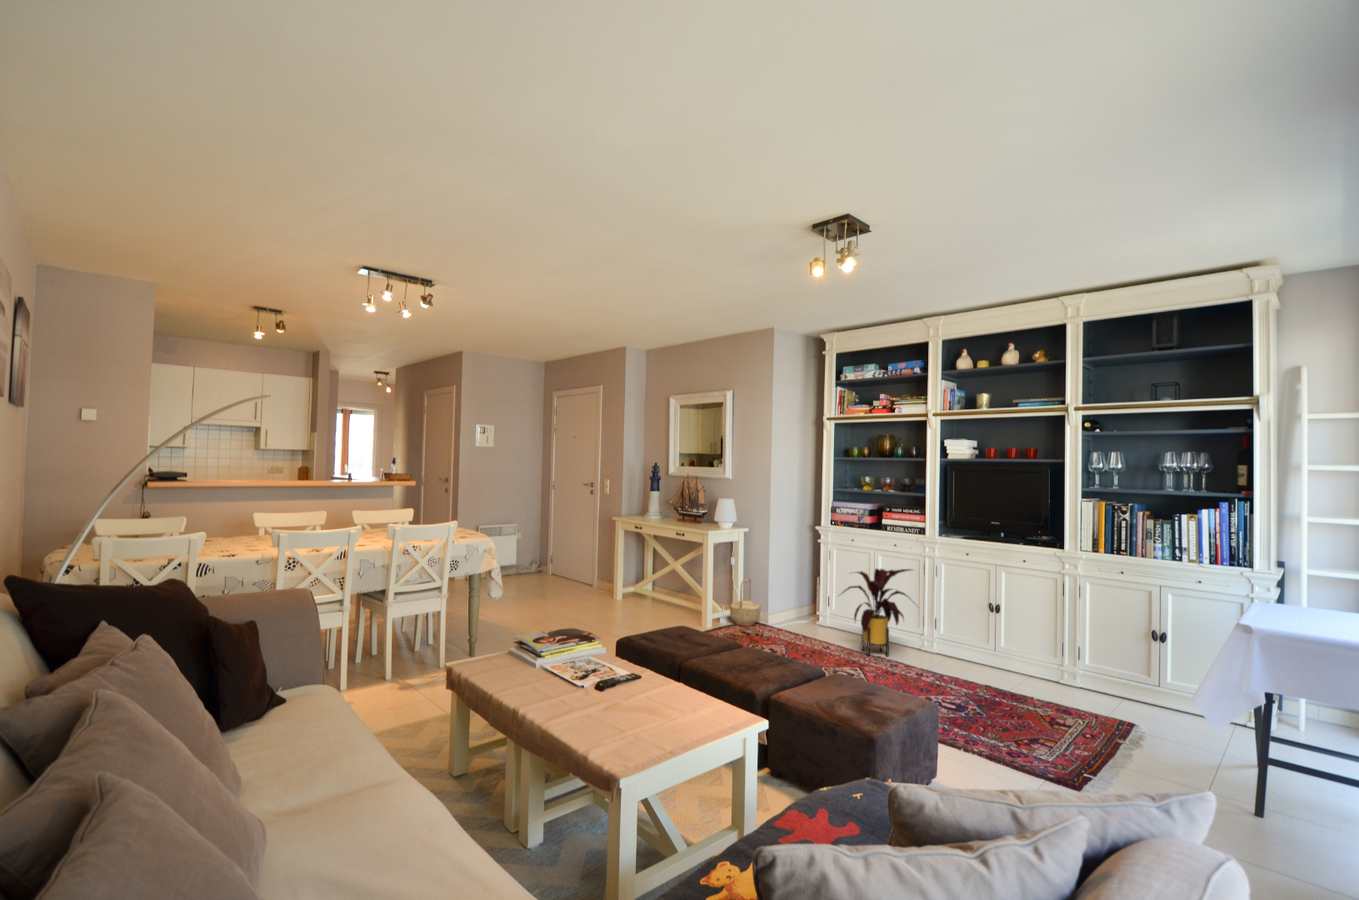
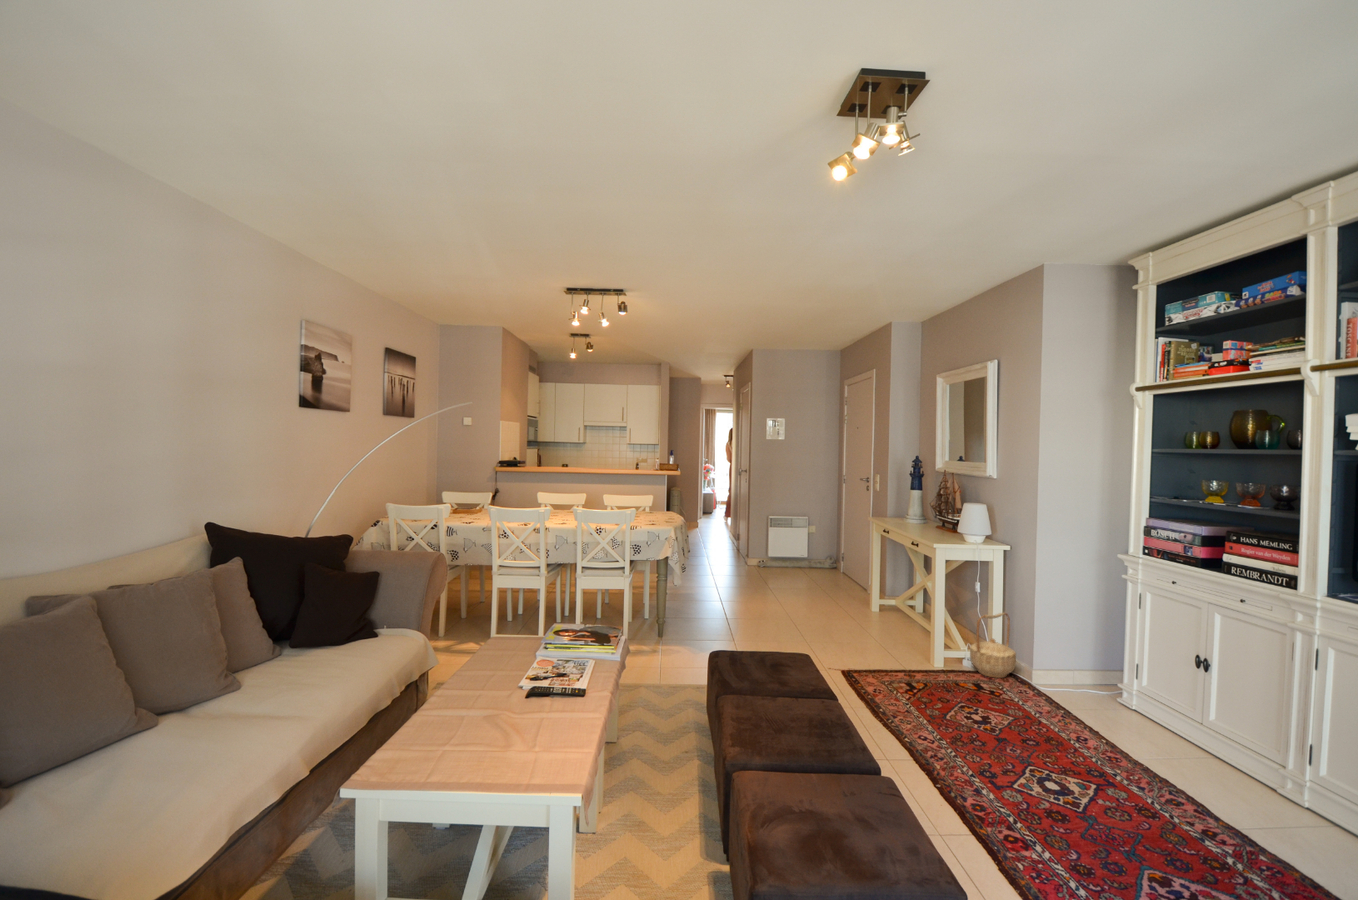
house plant: present [842,569,911,656] -> none [1083,633,1258,786]

